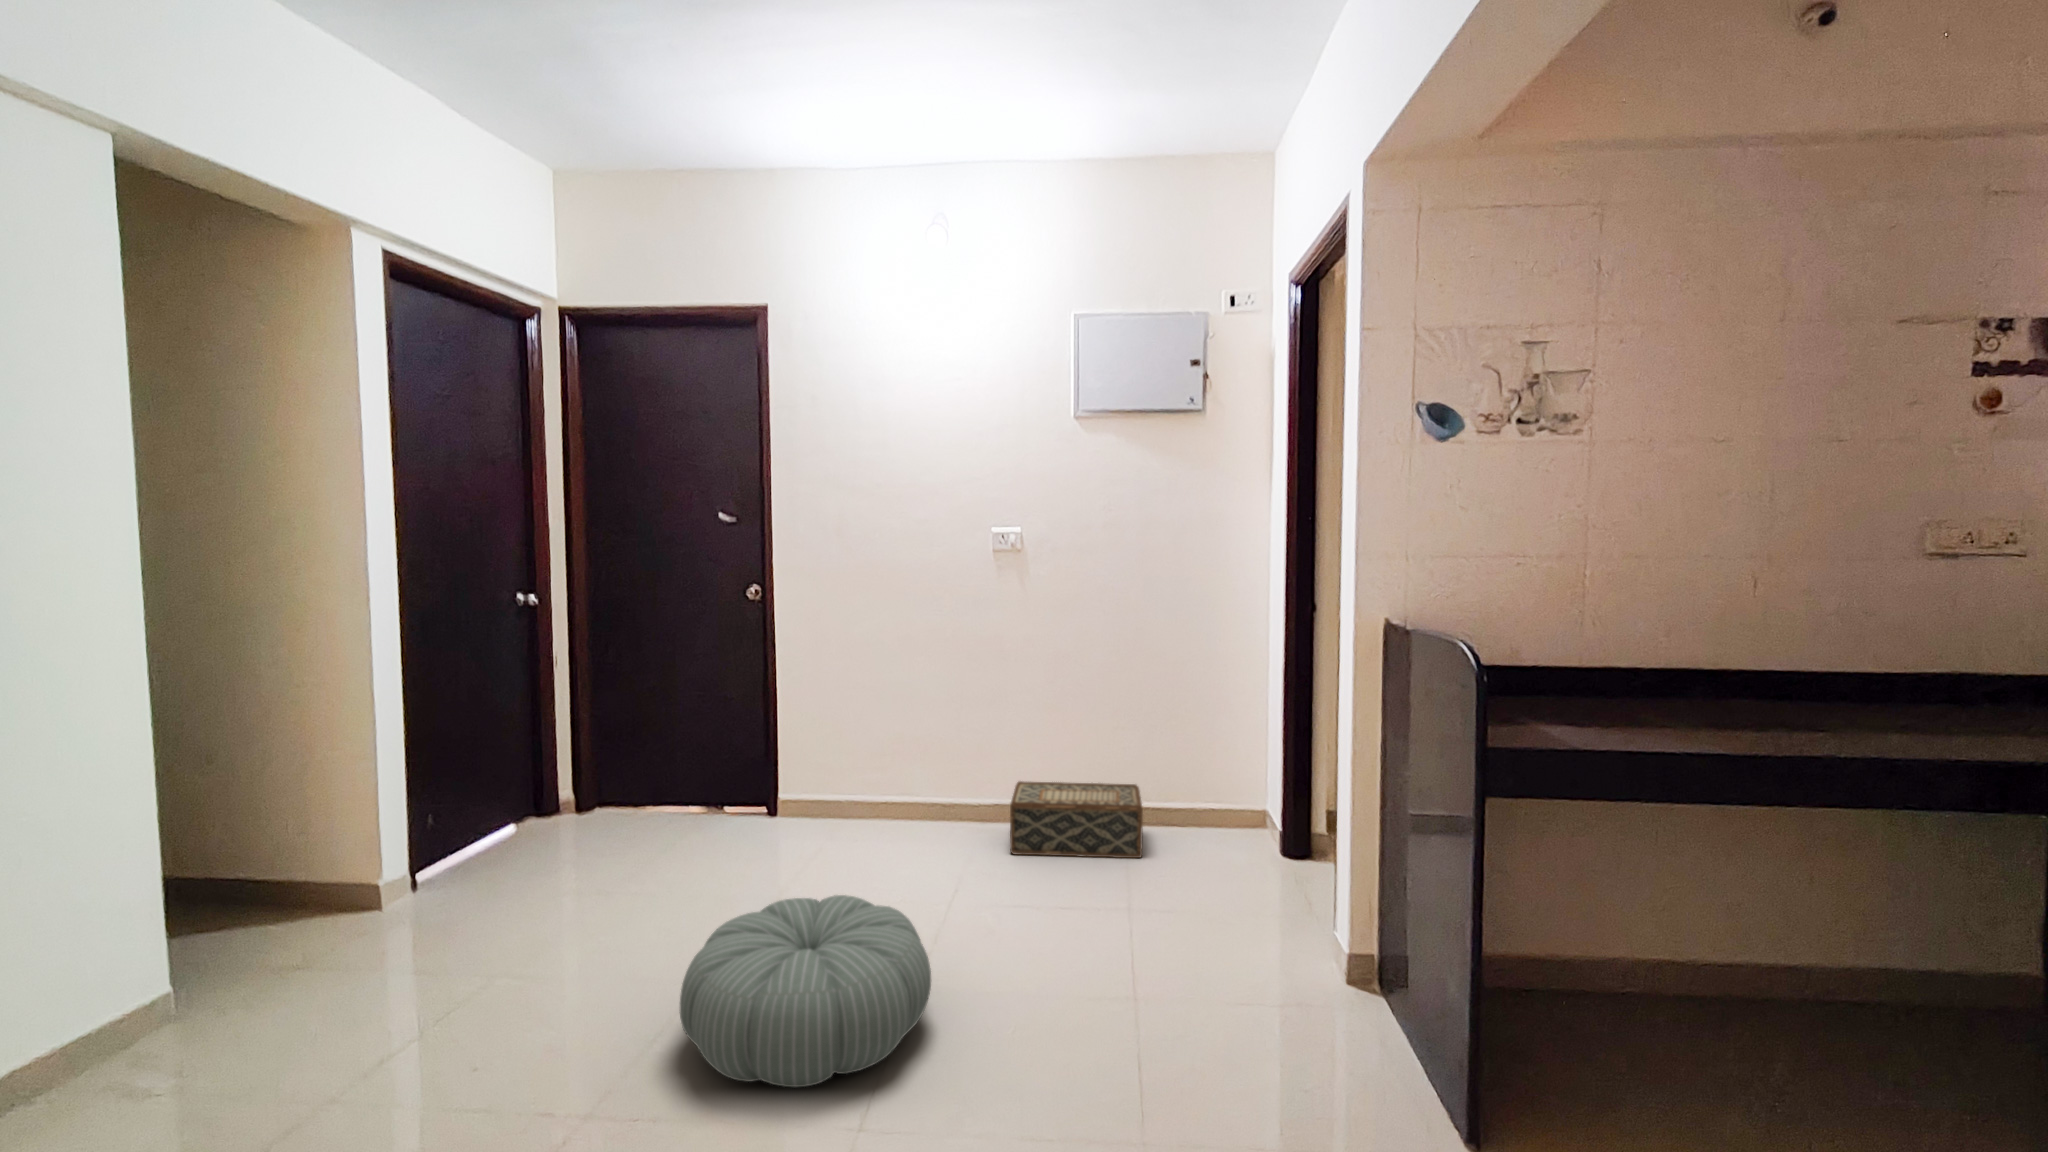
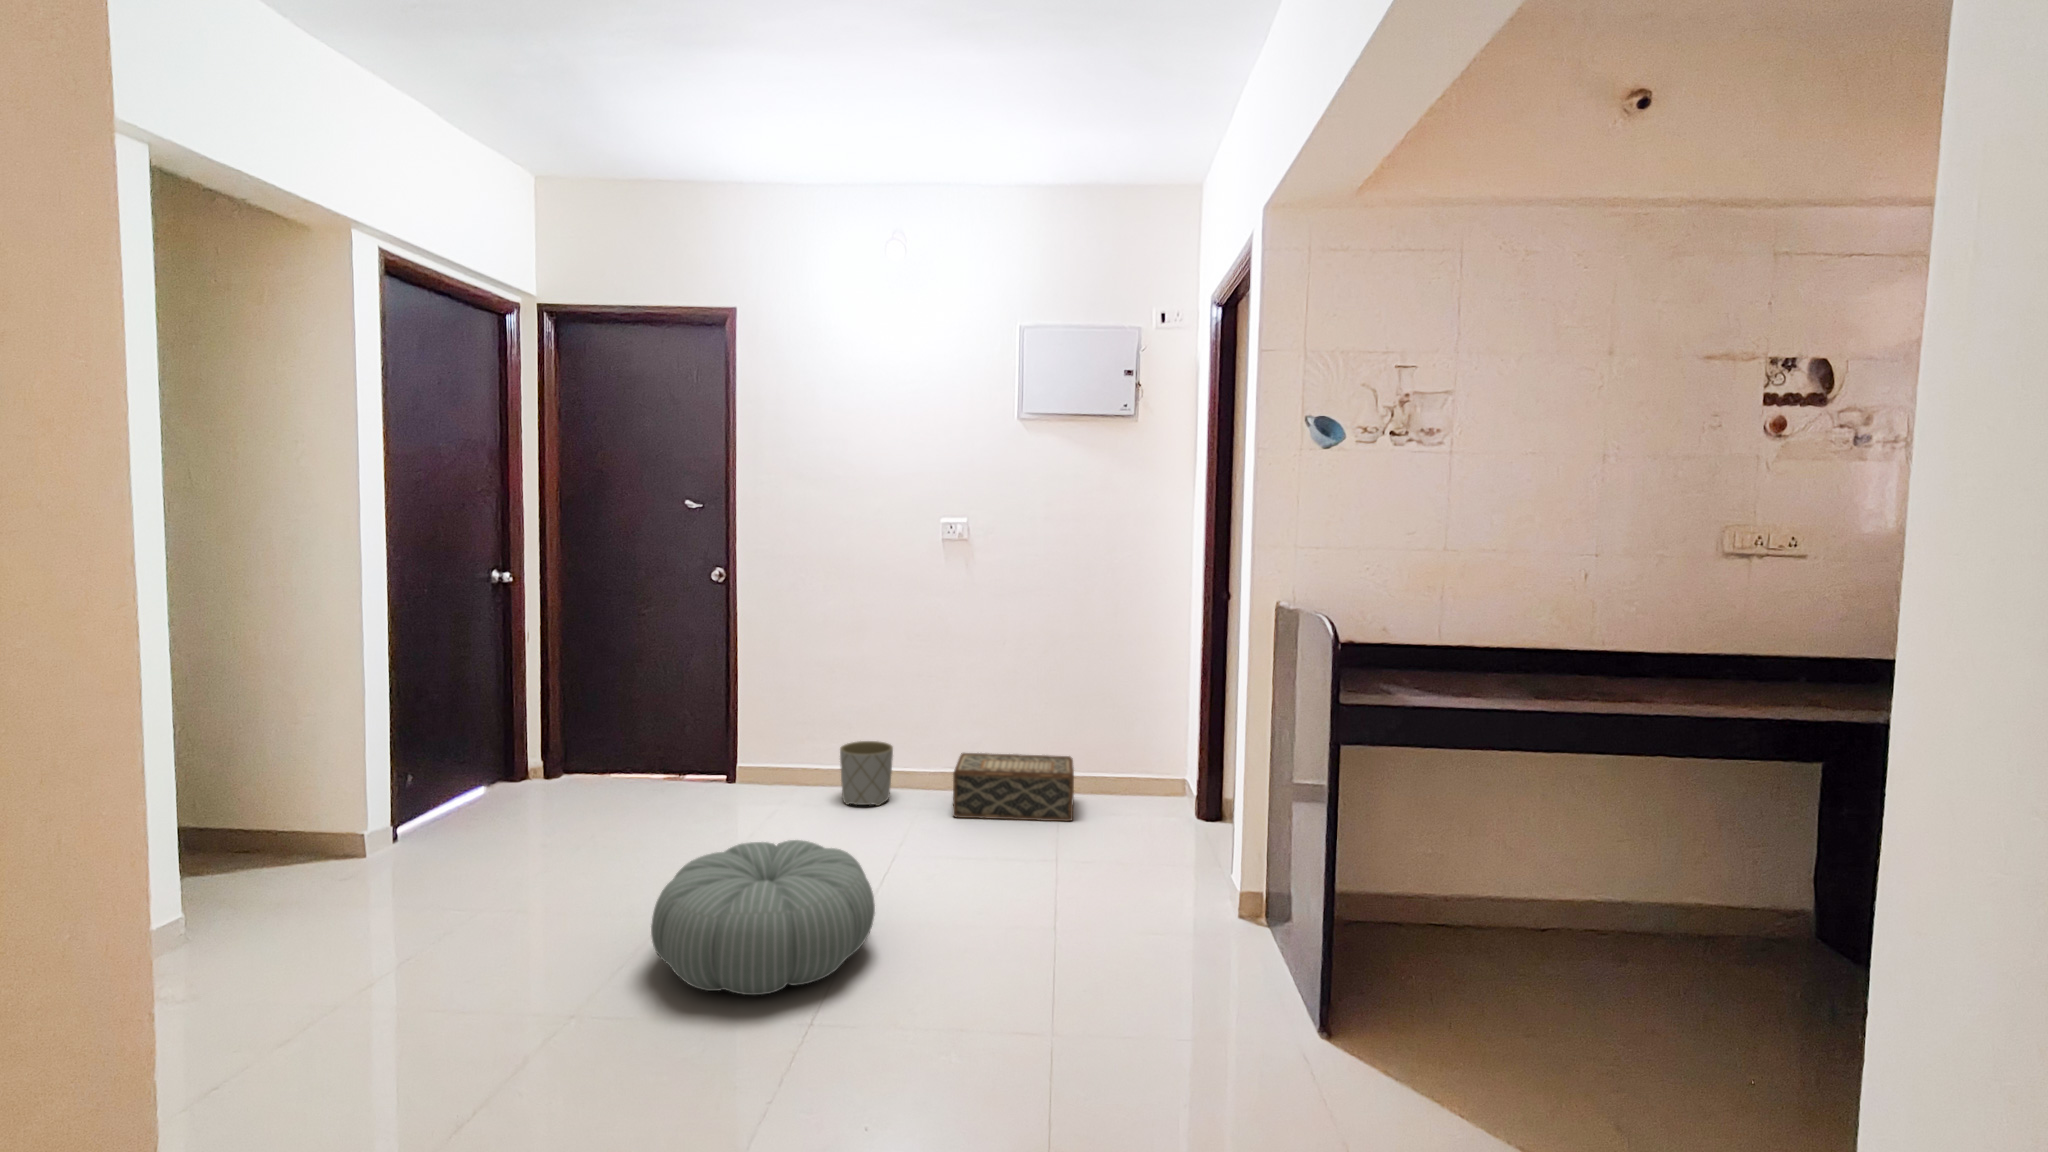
planter: none [887,769,944,841] -> present [840,741,893,806]

